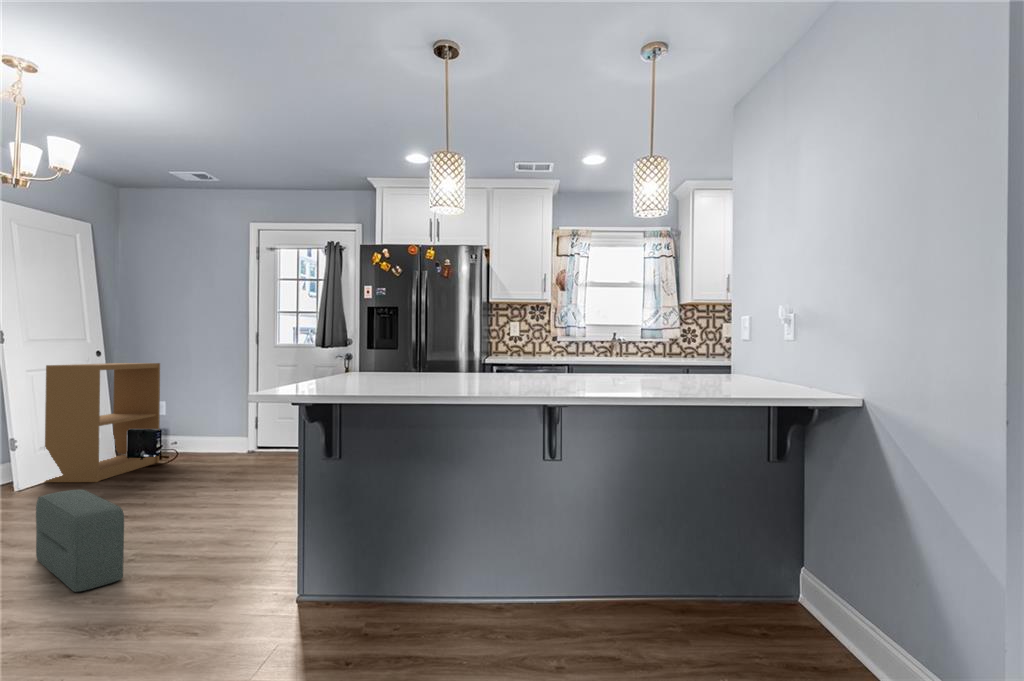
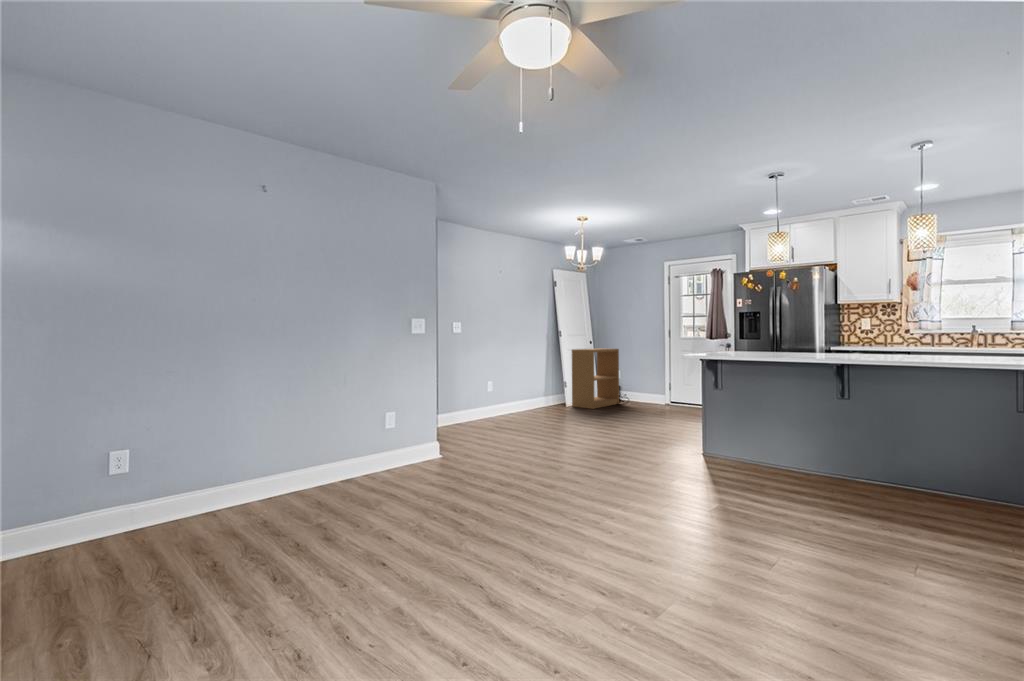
pouf: present [36,490,124,592] -> none [583,405,618,444]

